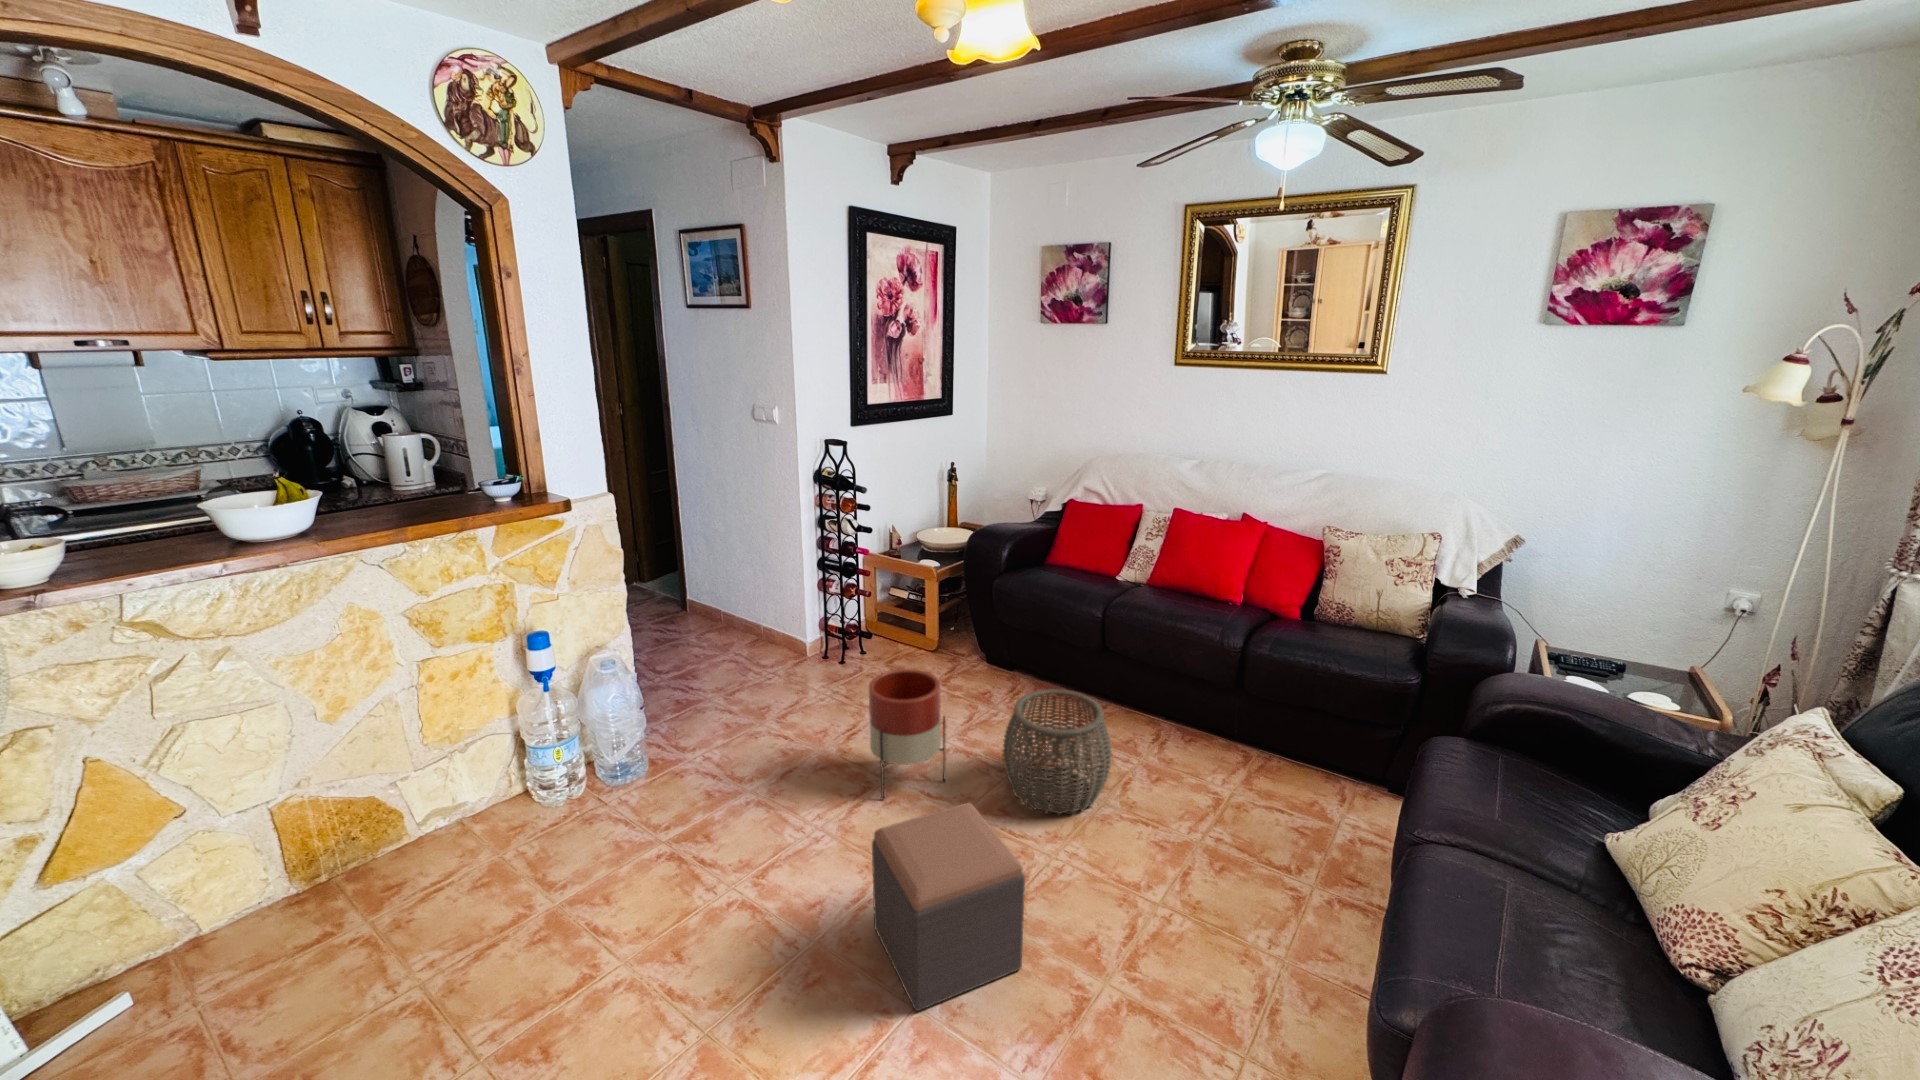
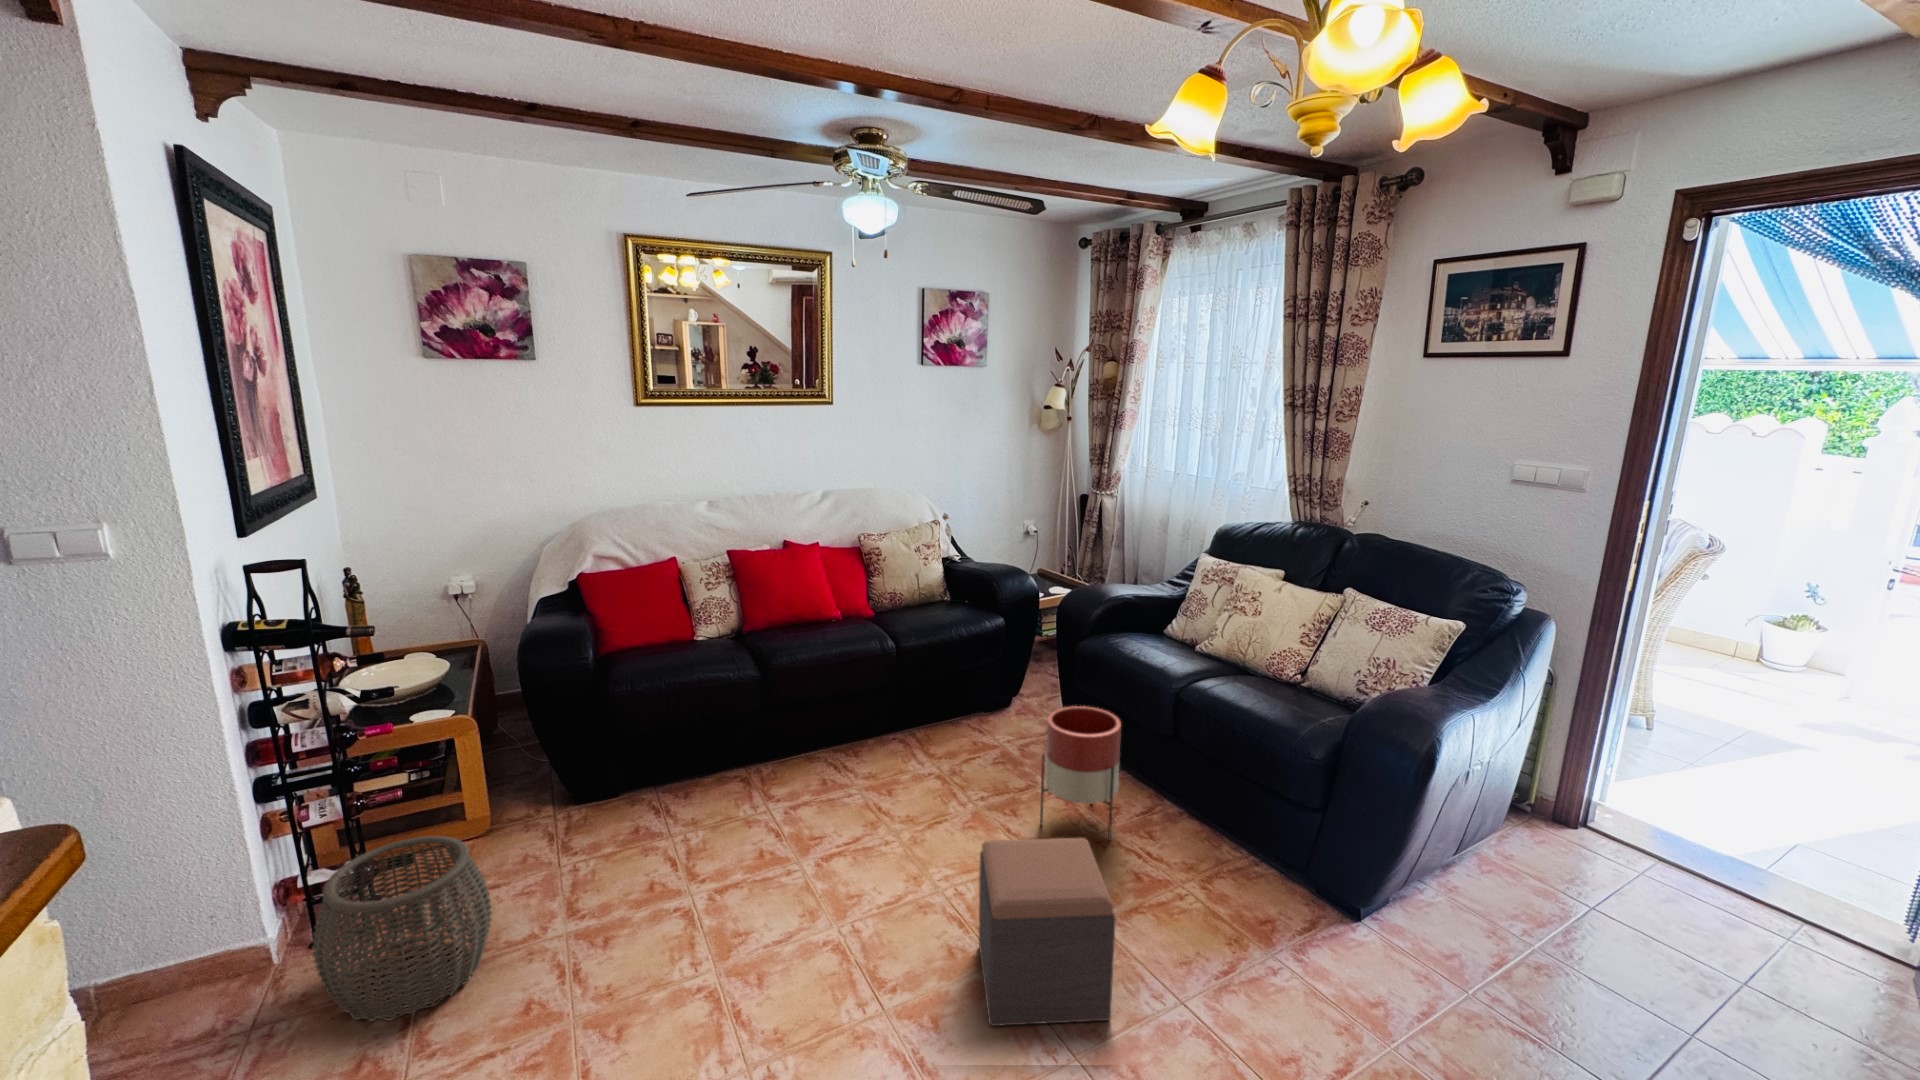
planter: present [869,669,945,800] -> present [1040,706,1121,840]
woven basket: present [1003,689,1112,814] -> present [312,836,493,1021]

